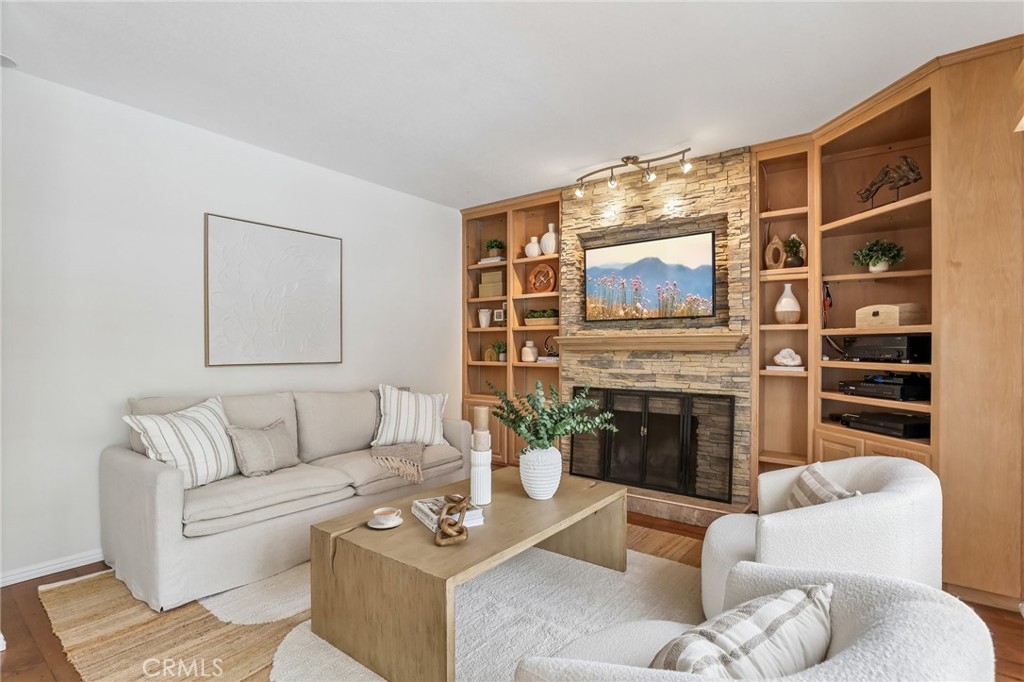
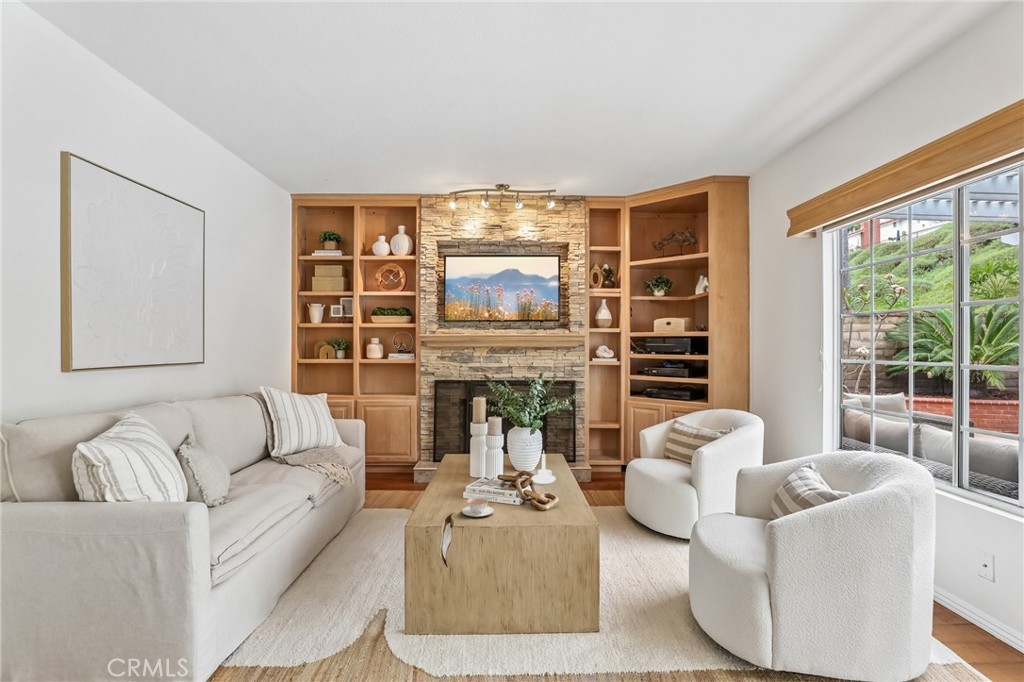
candle holder: none [507,471,536,512] -> present [532,451,556,484]

